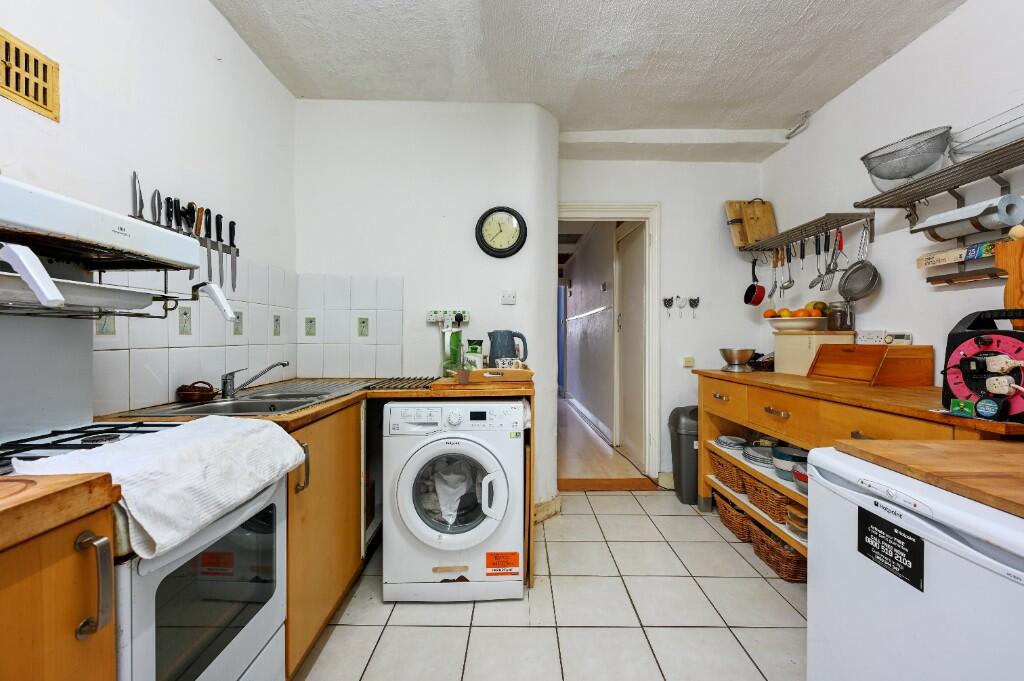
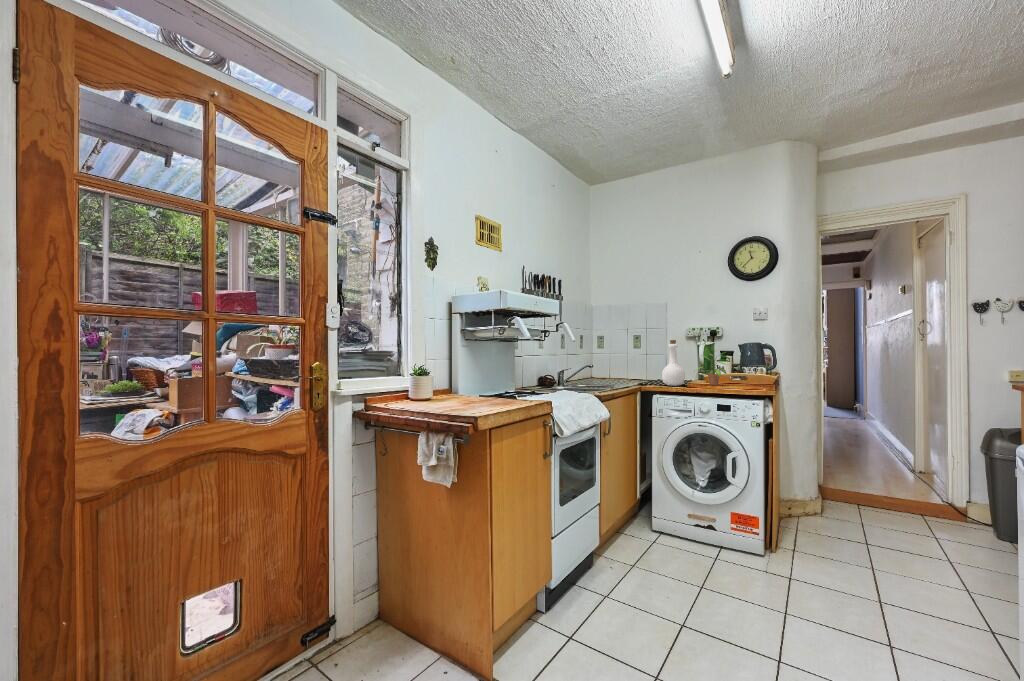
bottle: none [397,324,428,389] -> present [662,340,685,386]

